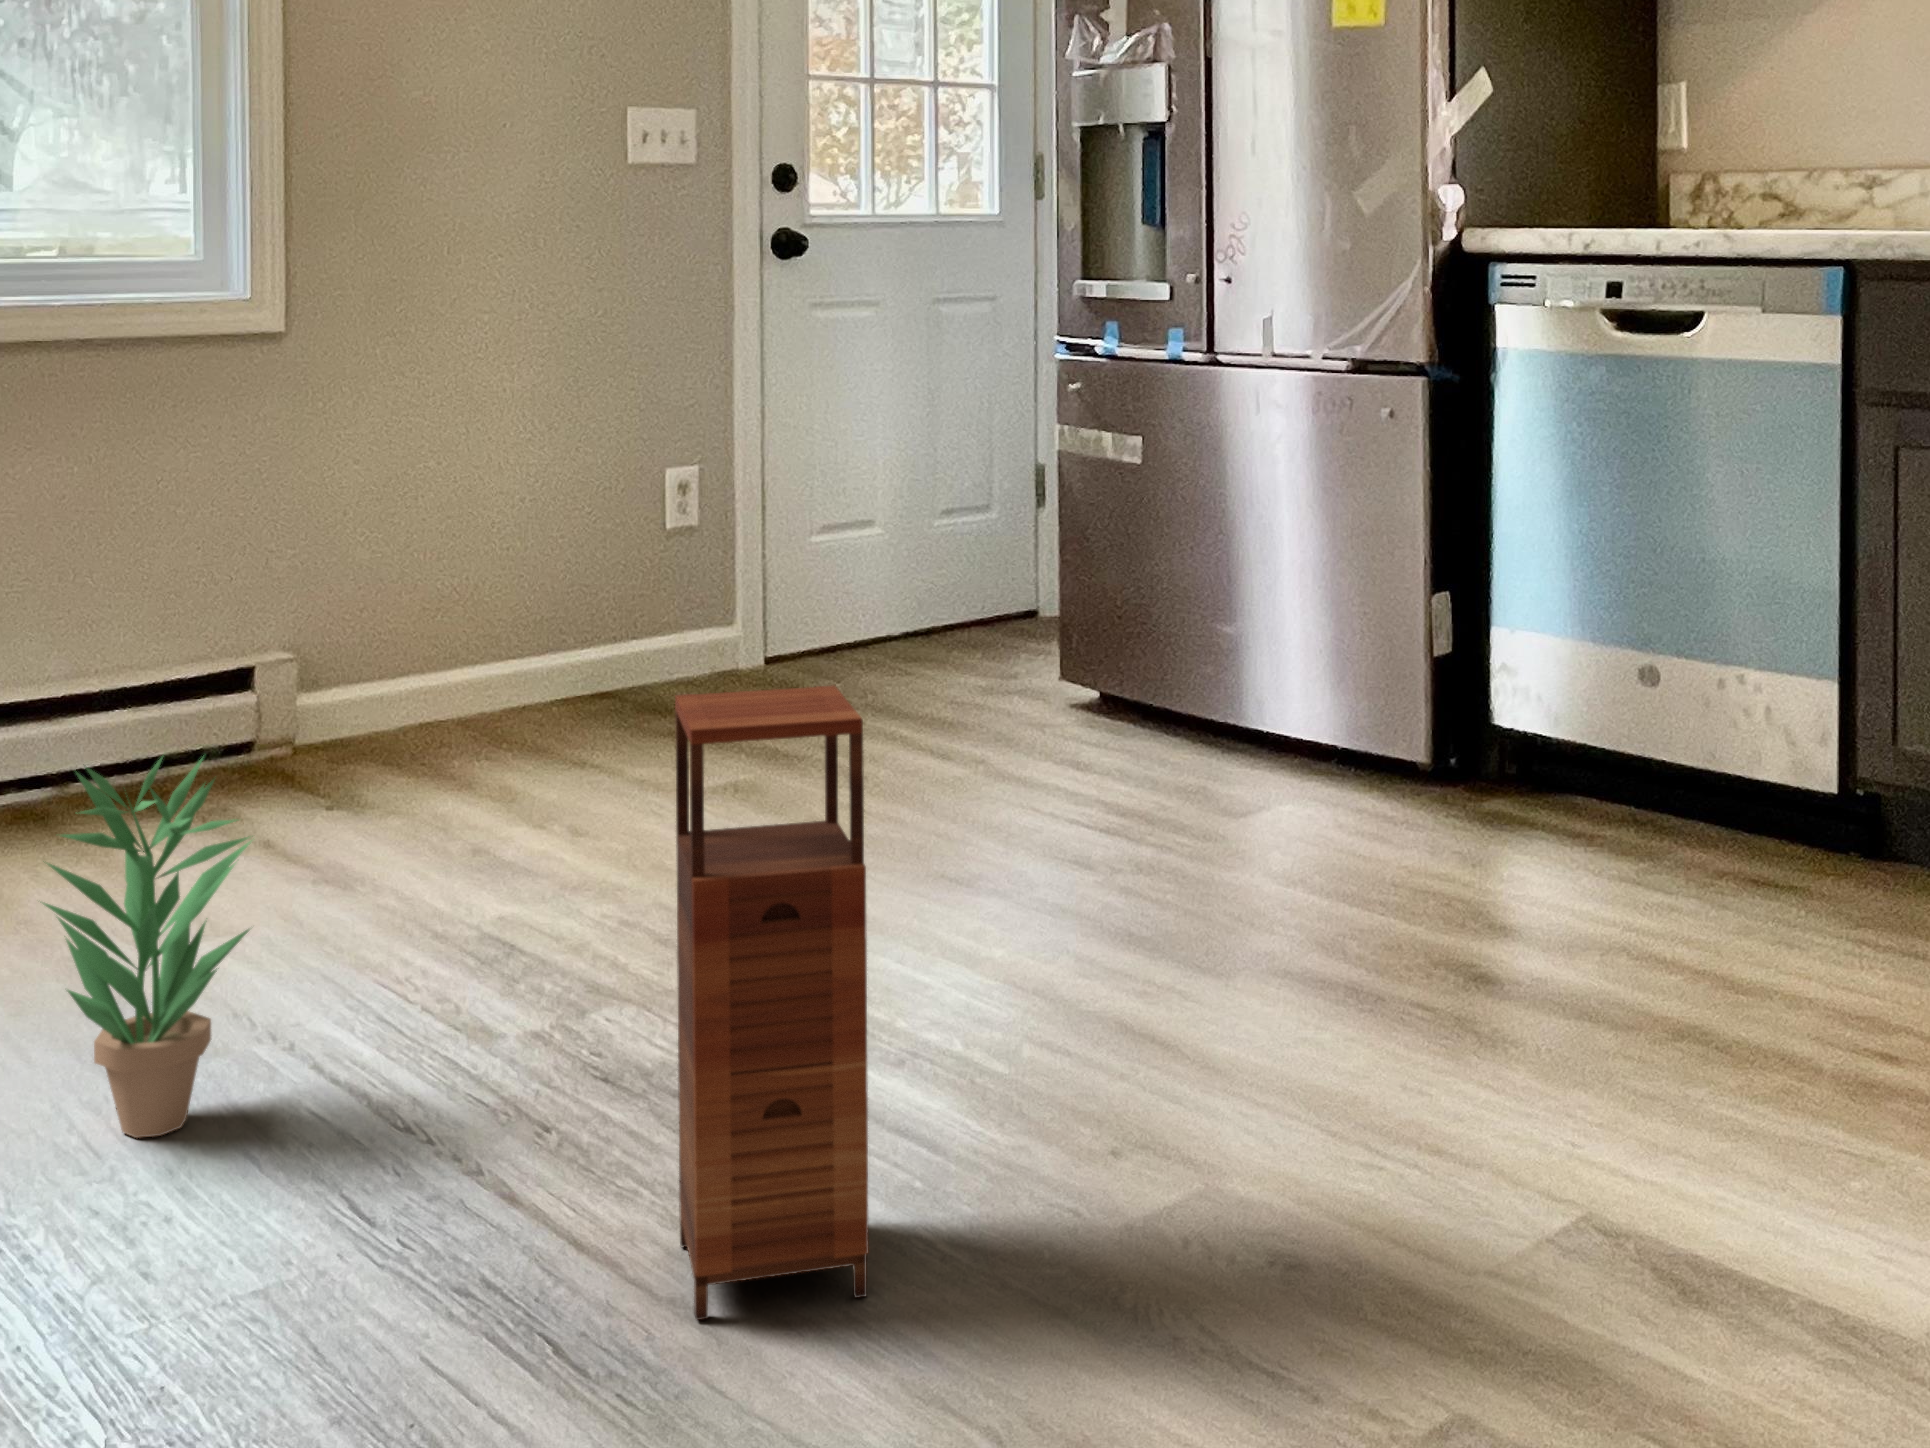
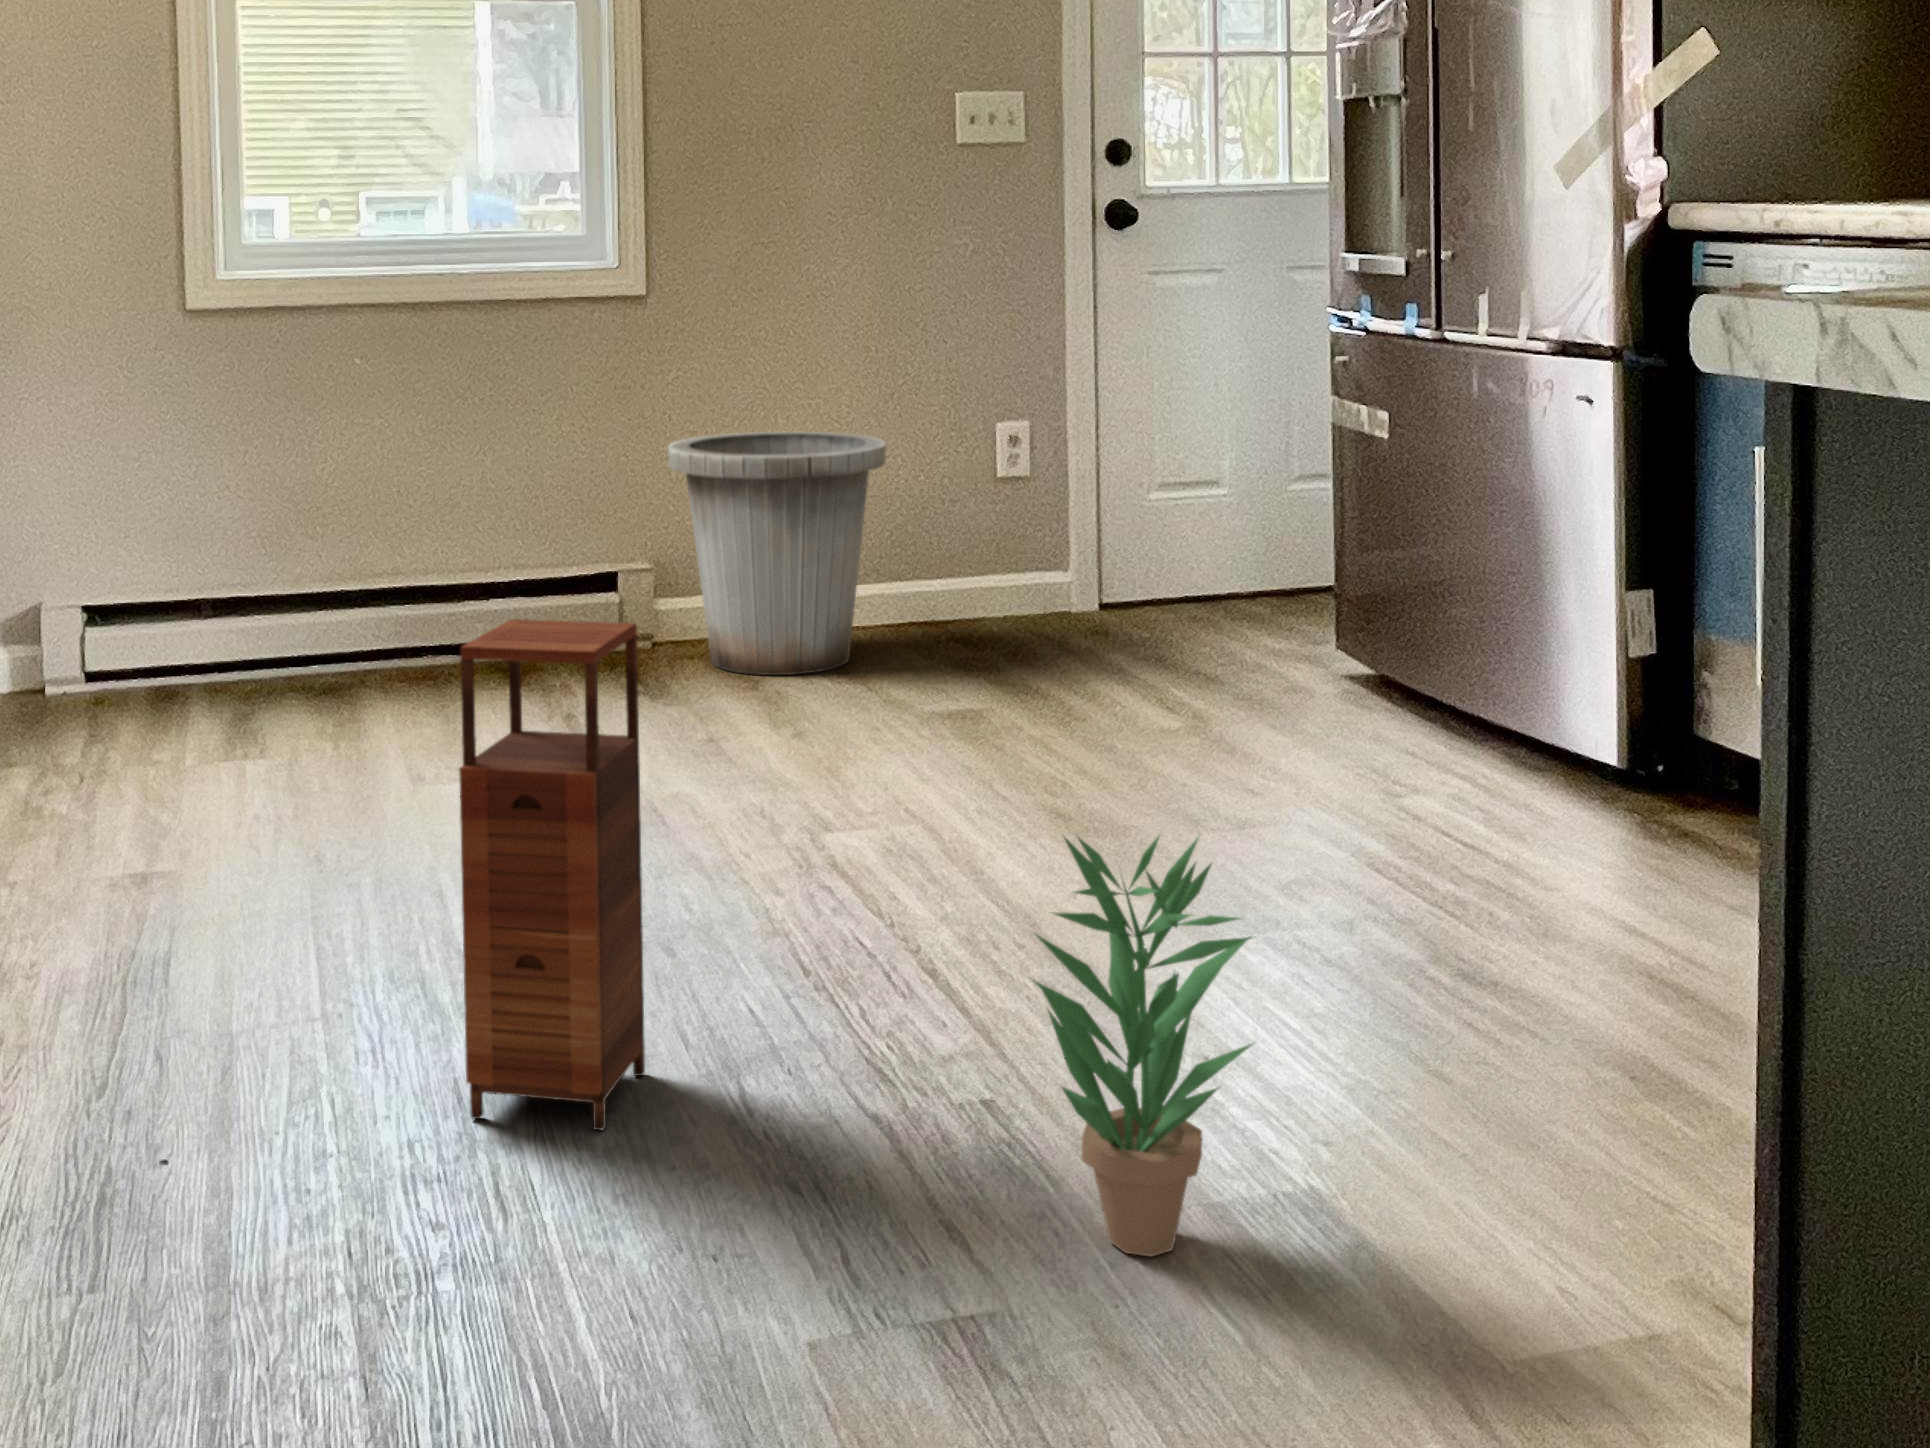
trash can: none [339,487,601,770] -> present [668,432,886,675]
potted plant: present [43,758,250,1138] -> present [1033,836,1252,1257]

